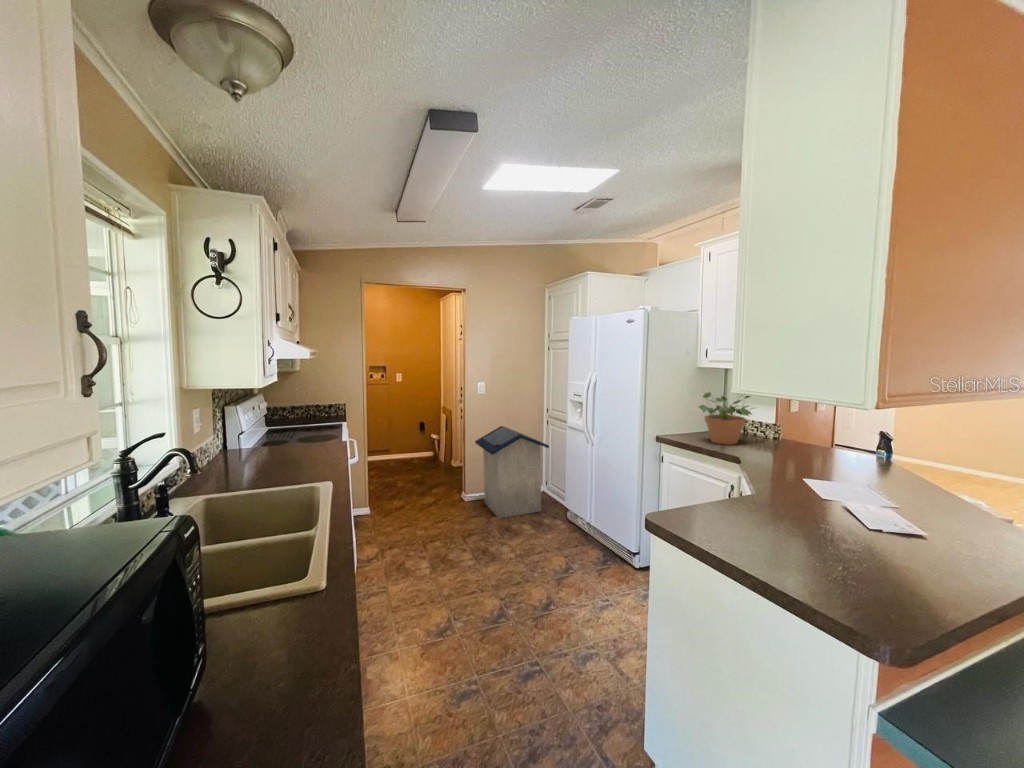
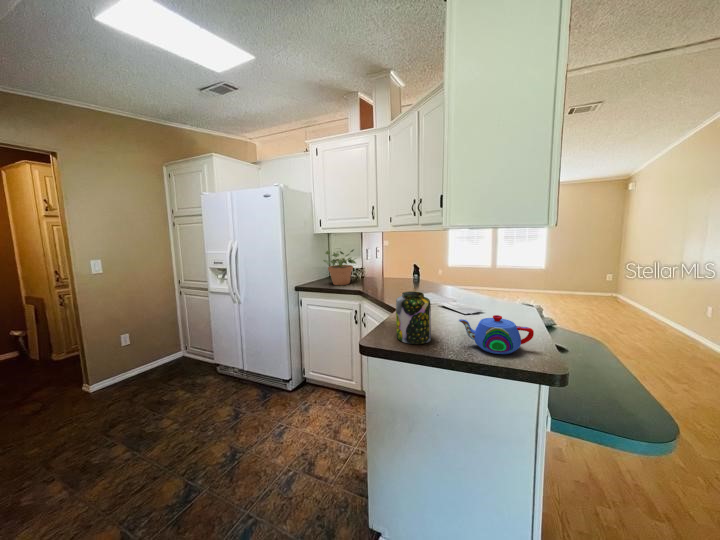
trash can: present [475,426,549,518] -> none [96,304,190,395]
jar: none [692,464,739,536] -> present [396,291,431,344]
teapot: none [763,516,872,584] -> present [459,315,534,354]

